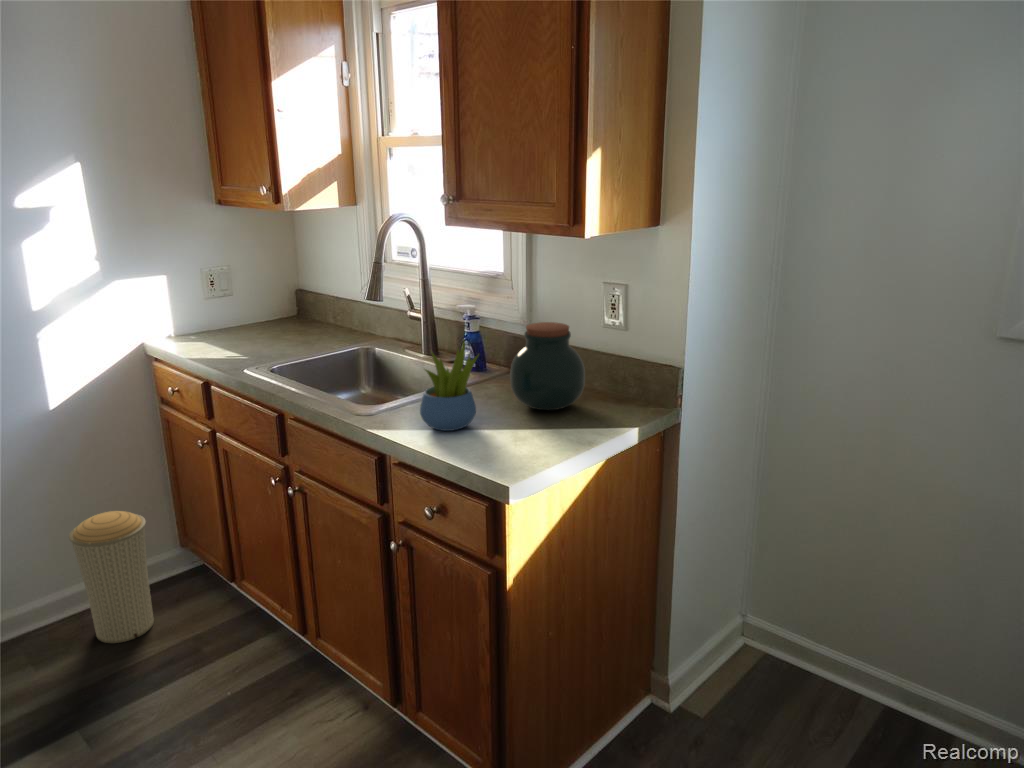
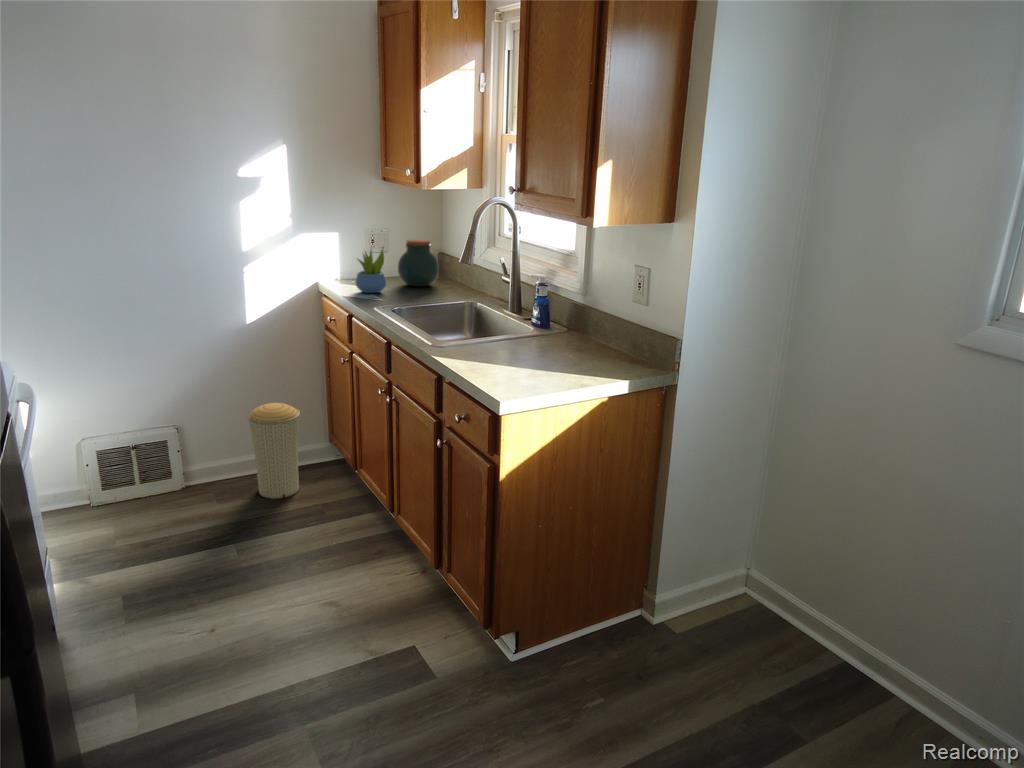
jar: present [510,322,585,410] -> present [398,239,439,286]
succulent plant: present [420,341,478,431] -> present [356,249,386,293]

